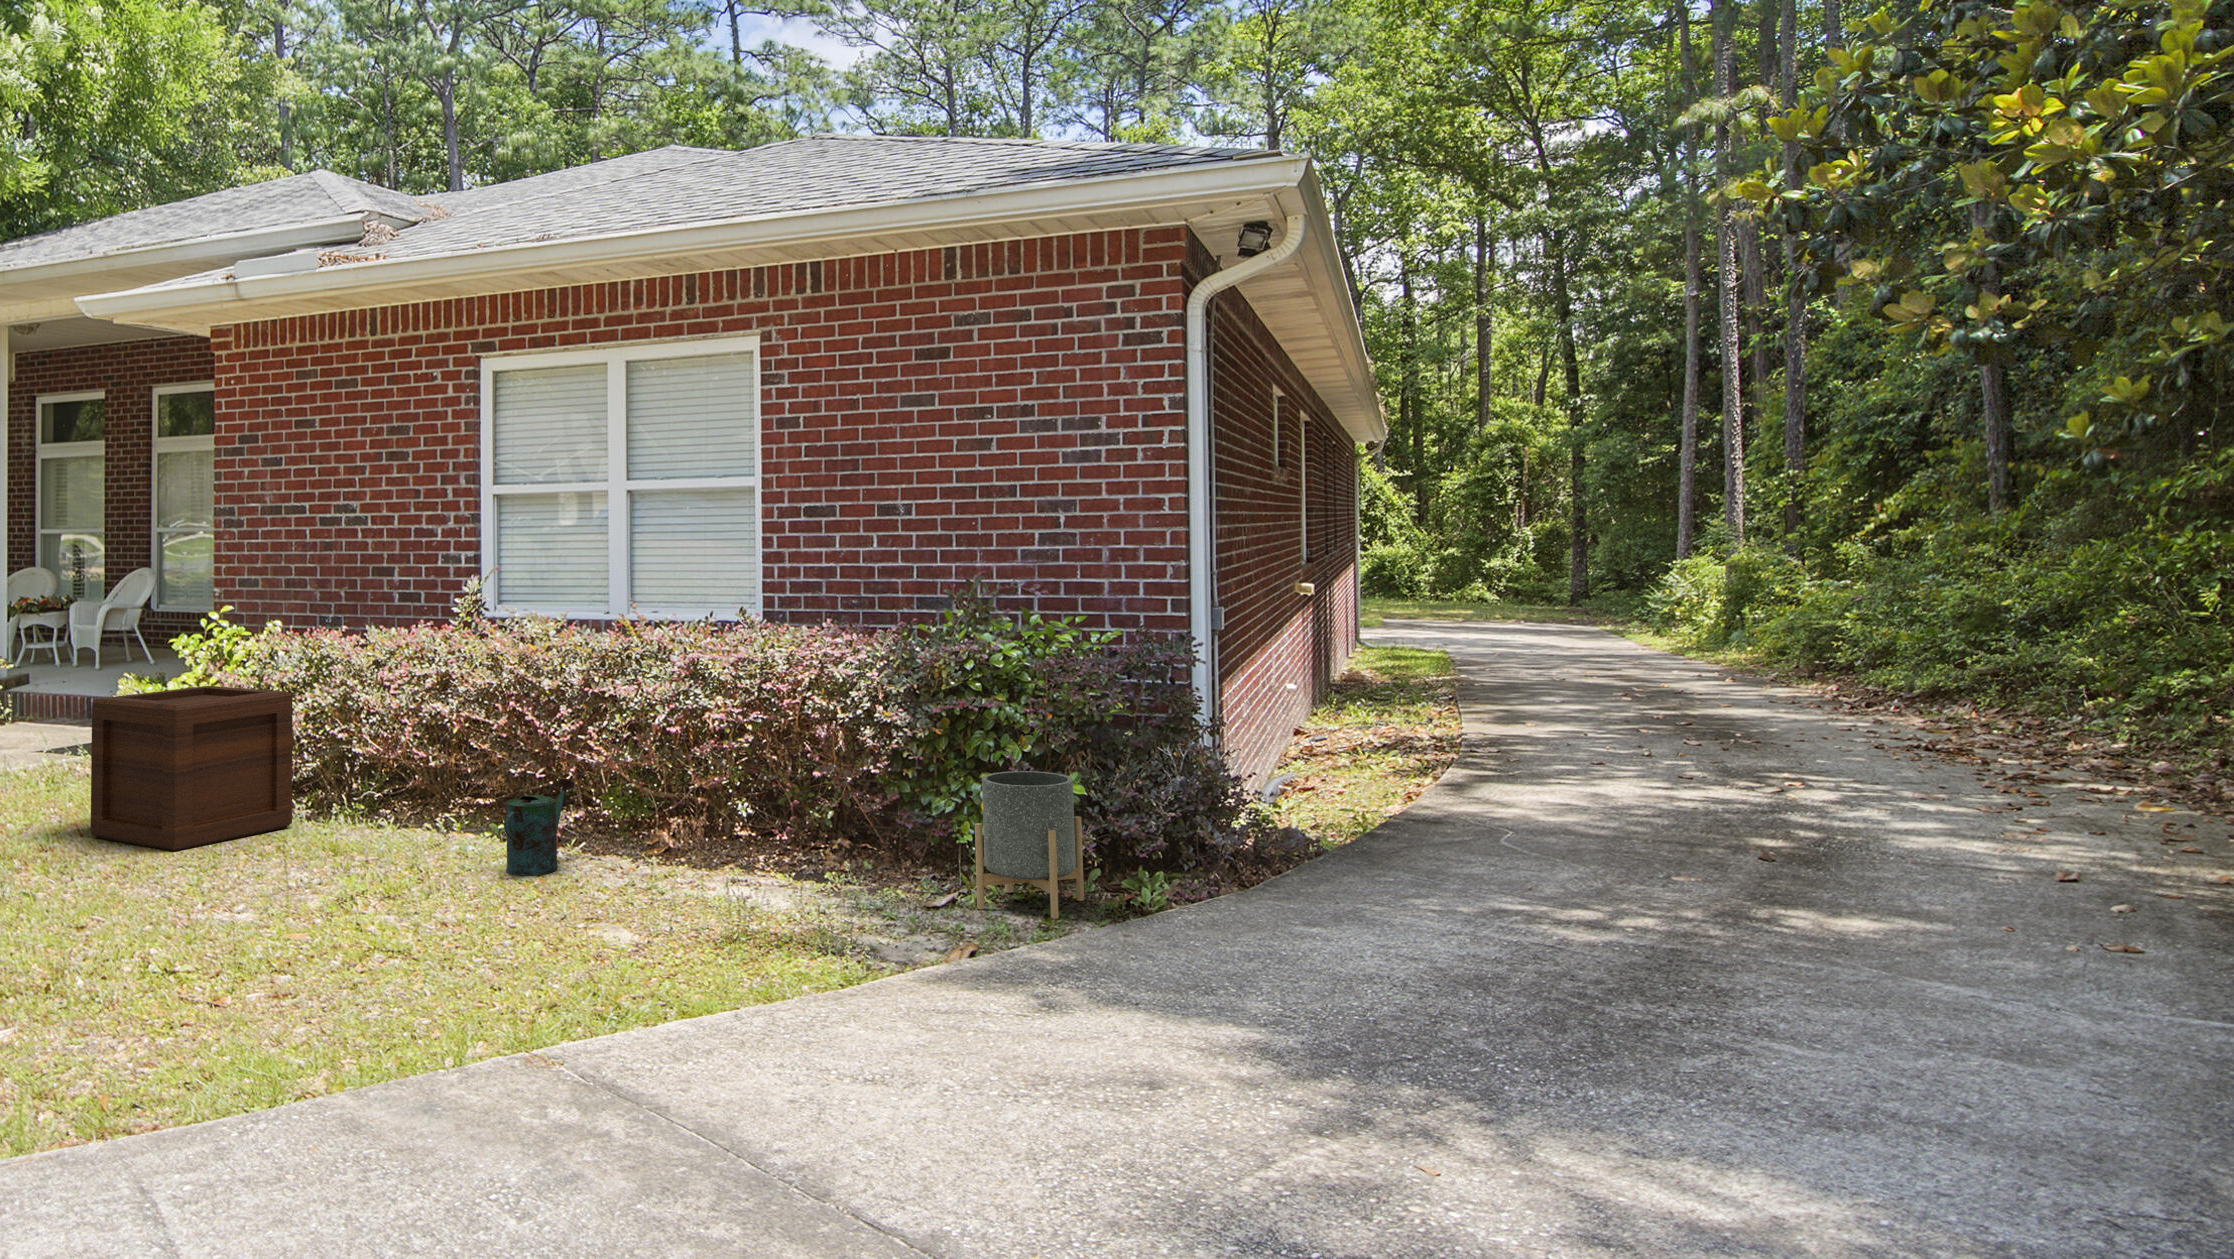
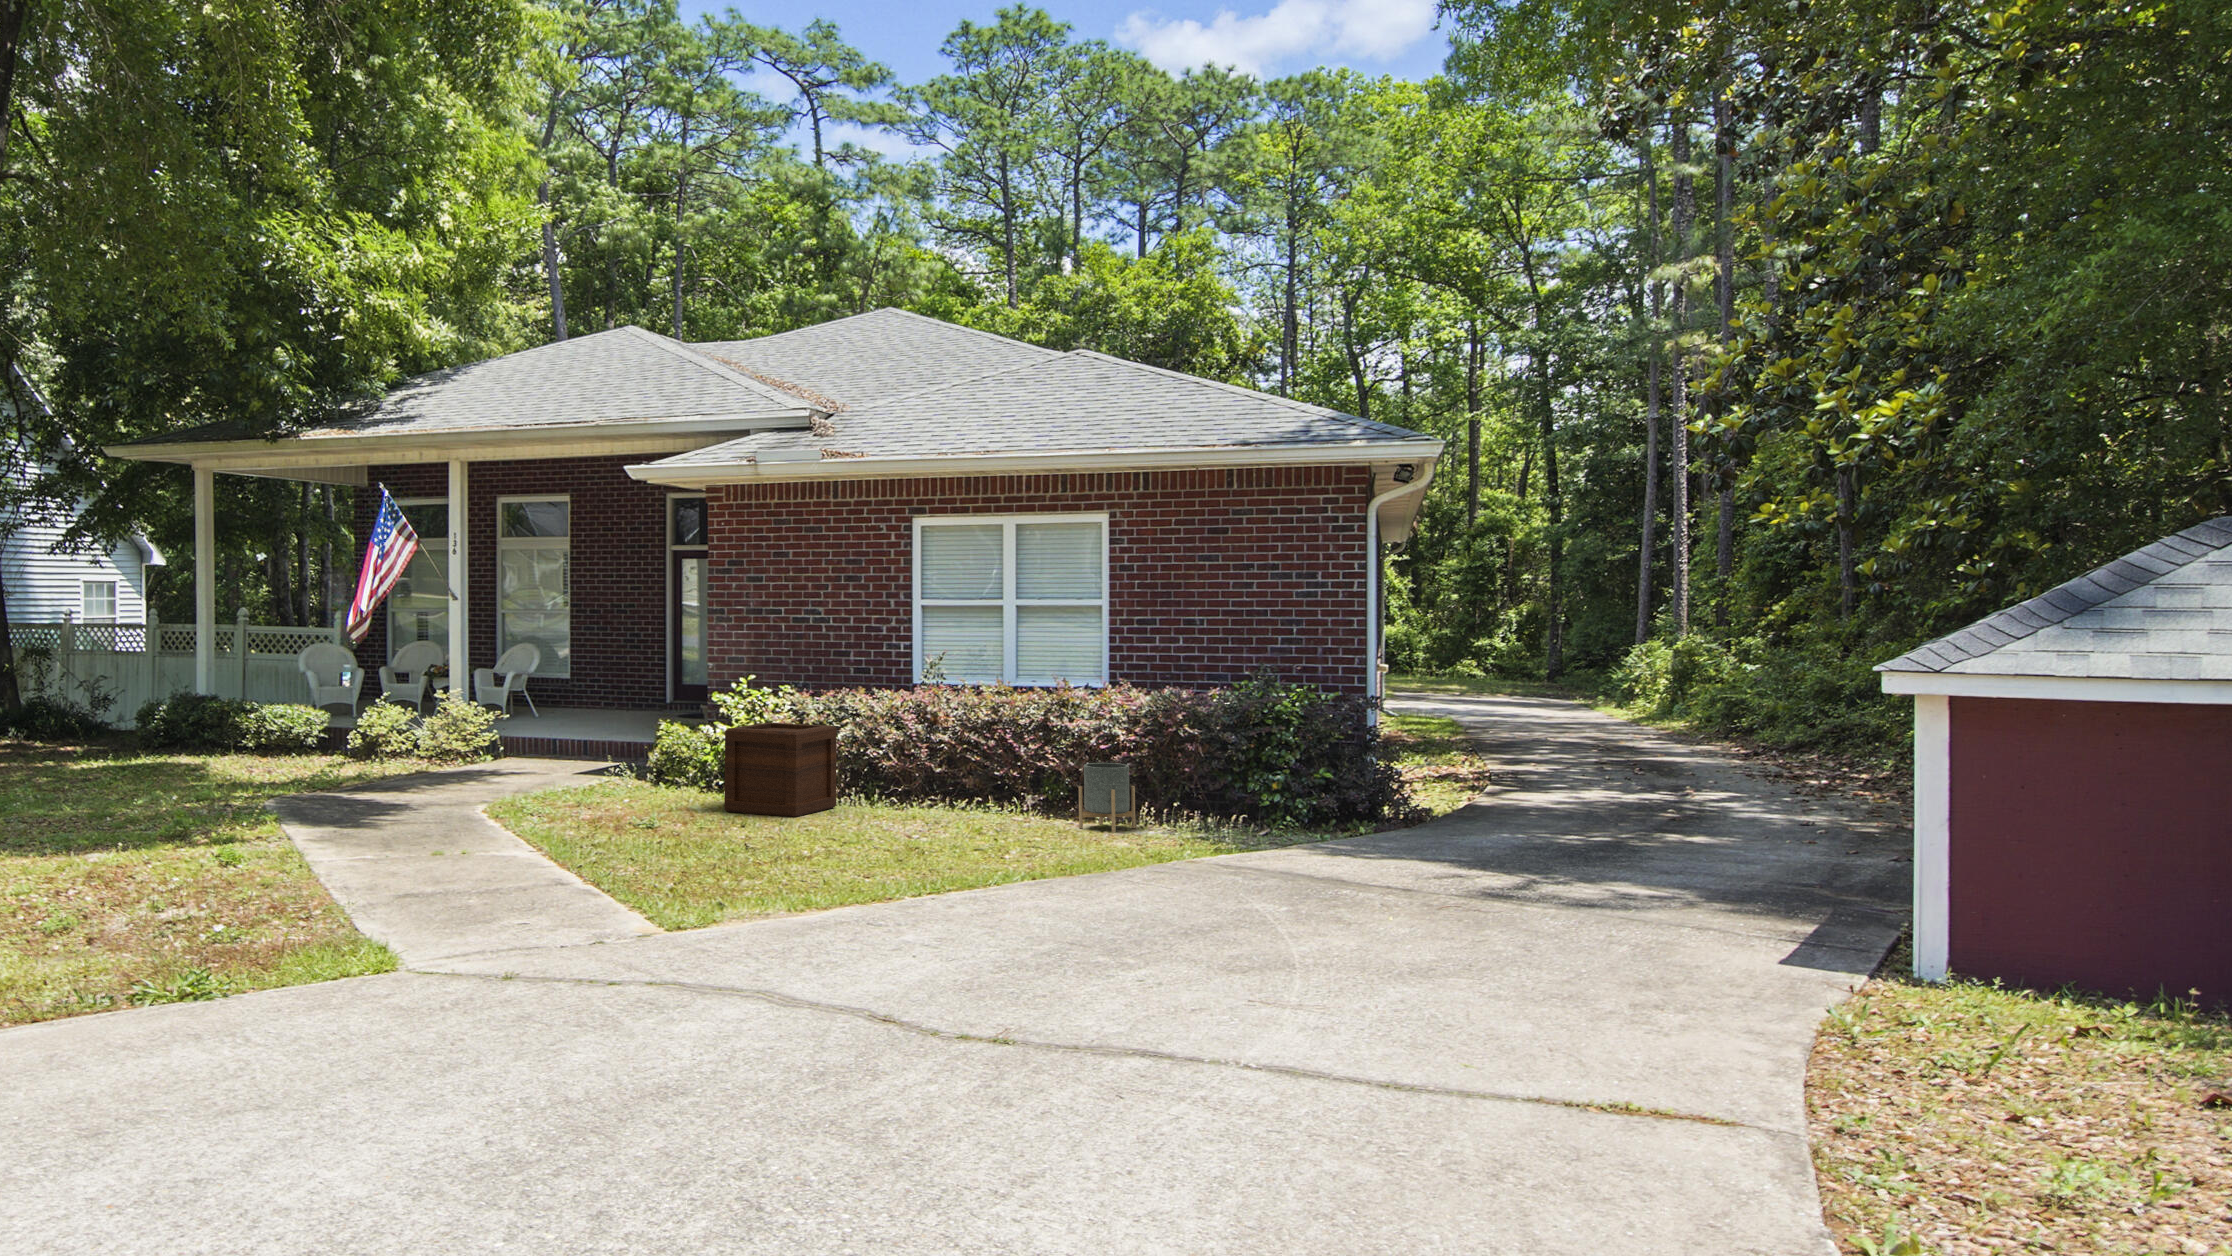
planter: present [975,771,1084,919] -> present [1079,763,1135,833]
watering can: present [504,778,574,876] -> none [1008,775,1037,826]

